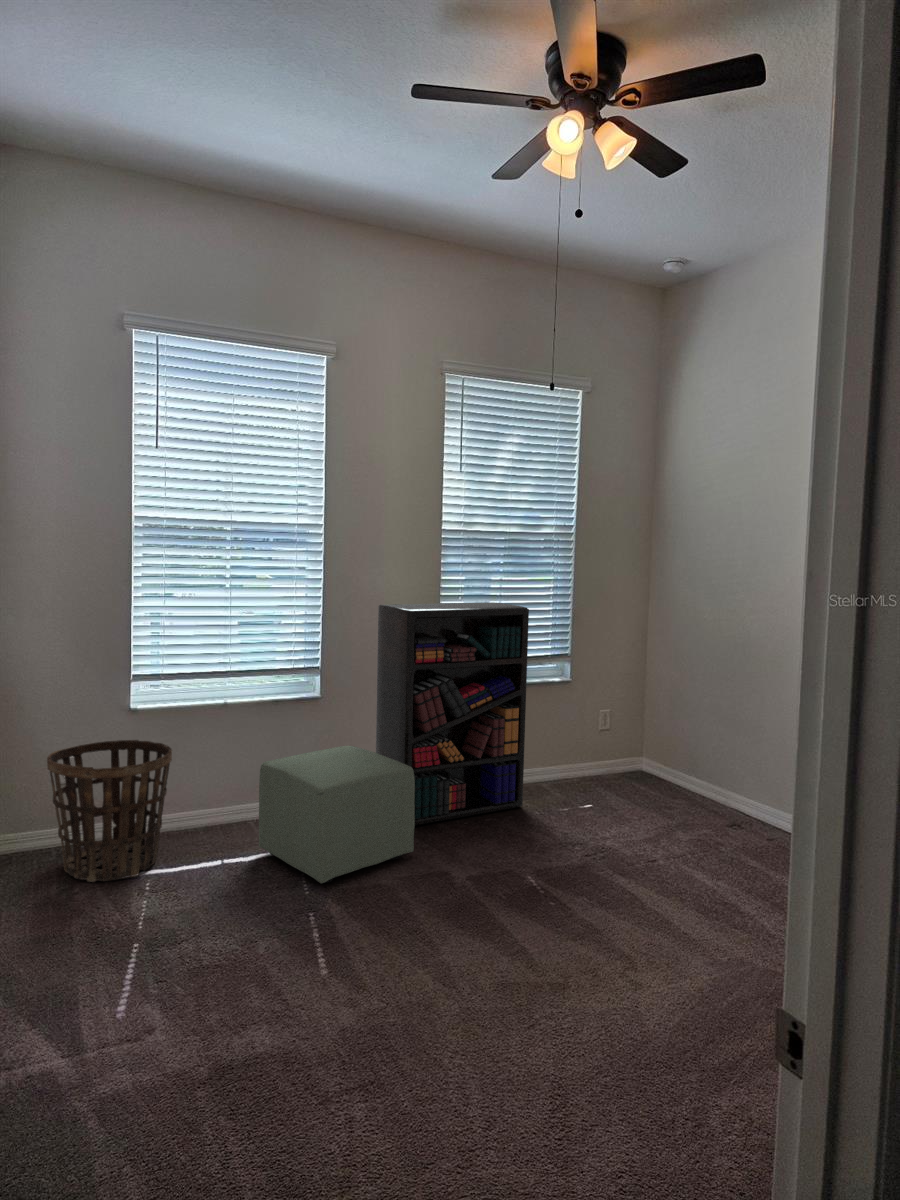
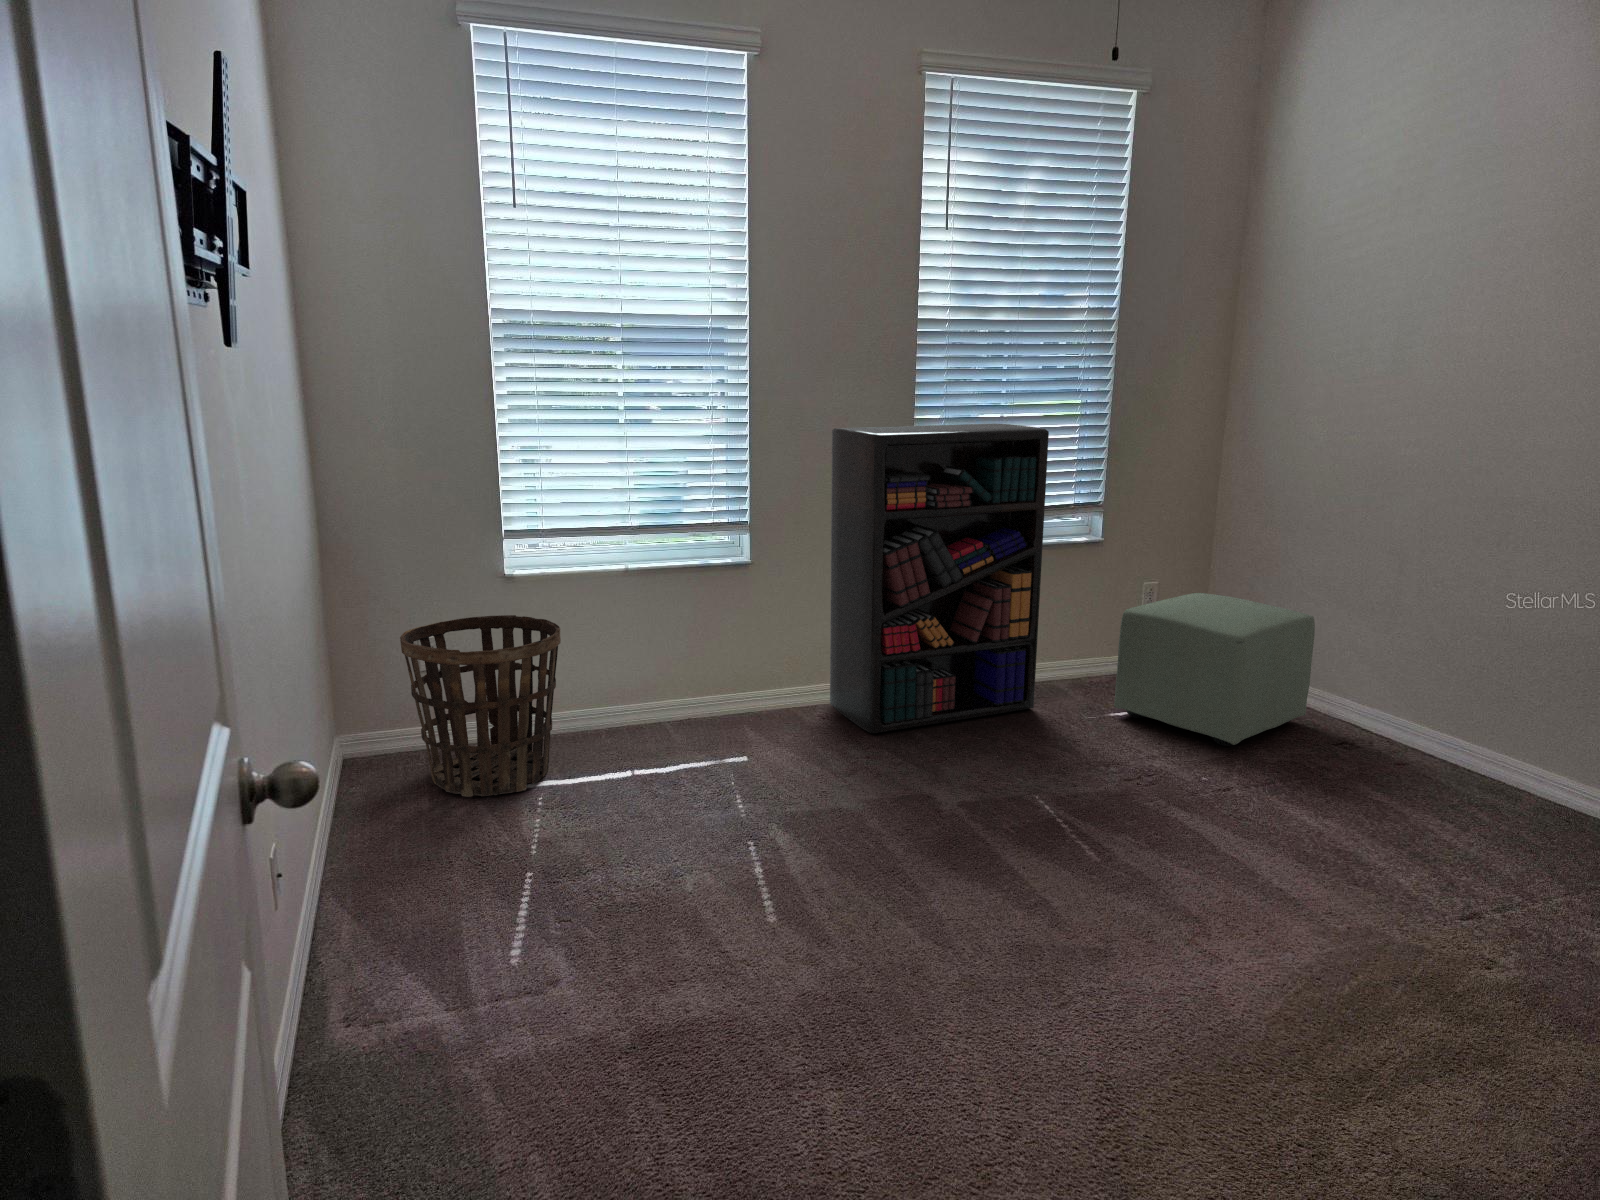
ottoman: present [259,746,415,883] -> present [1114,593,1315,746]

